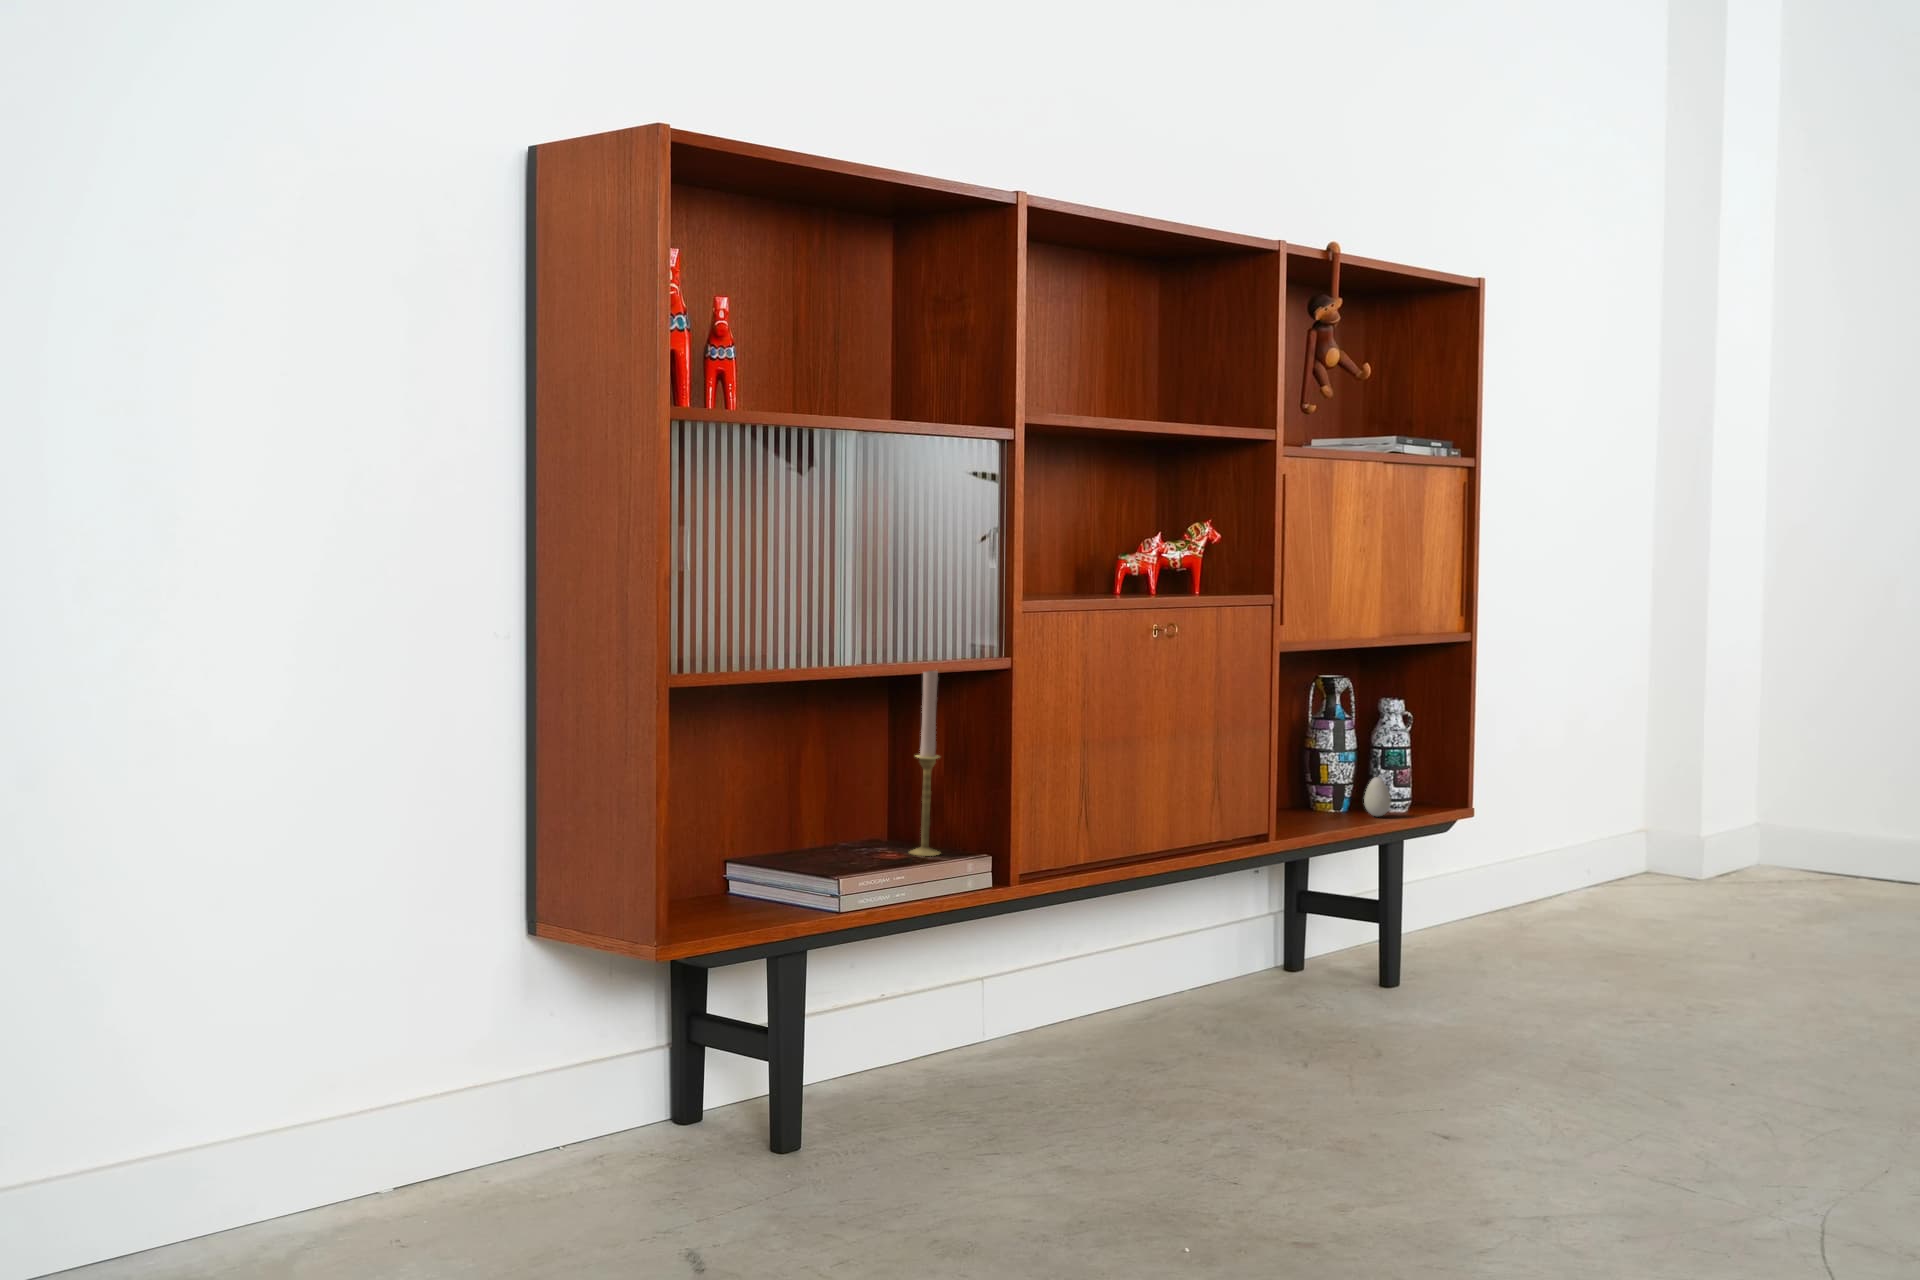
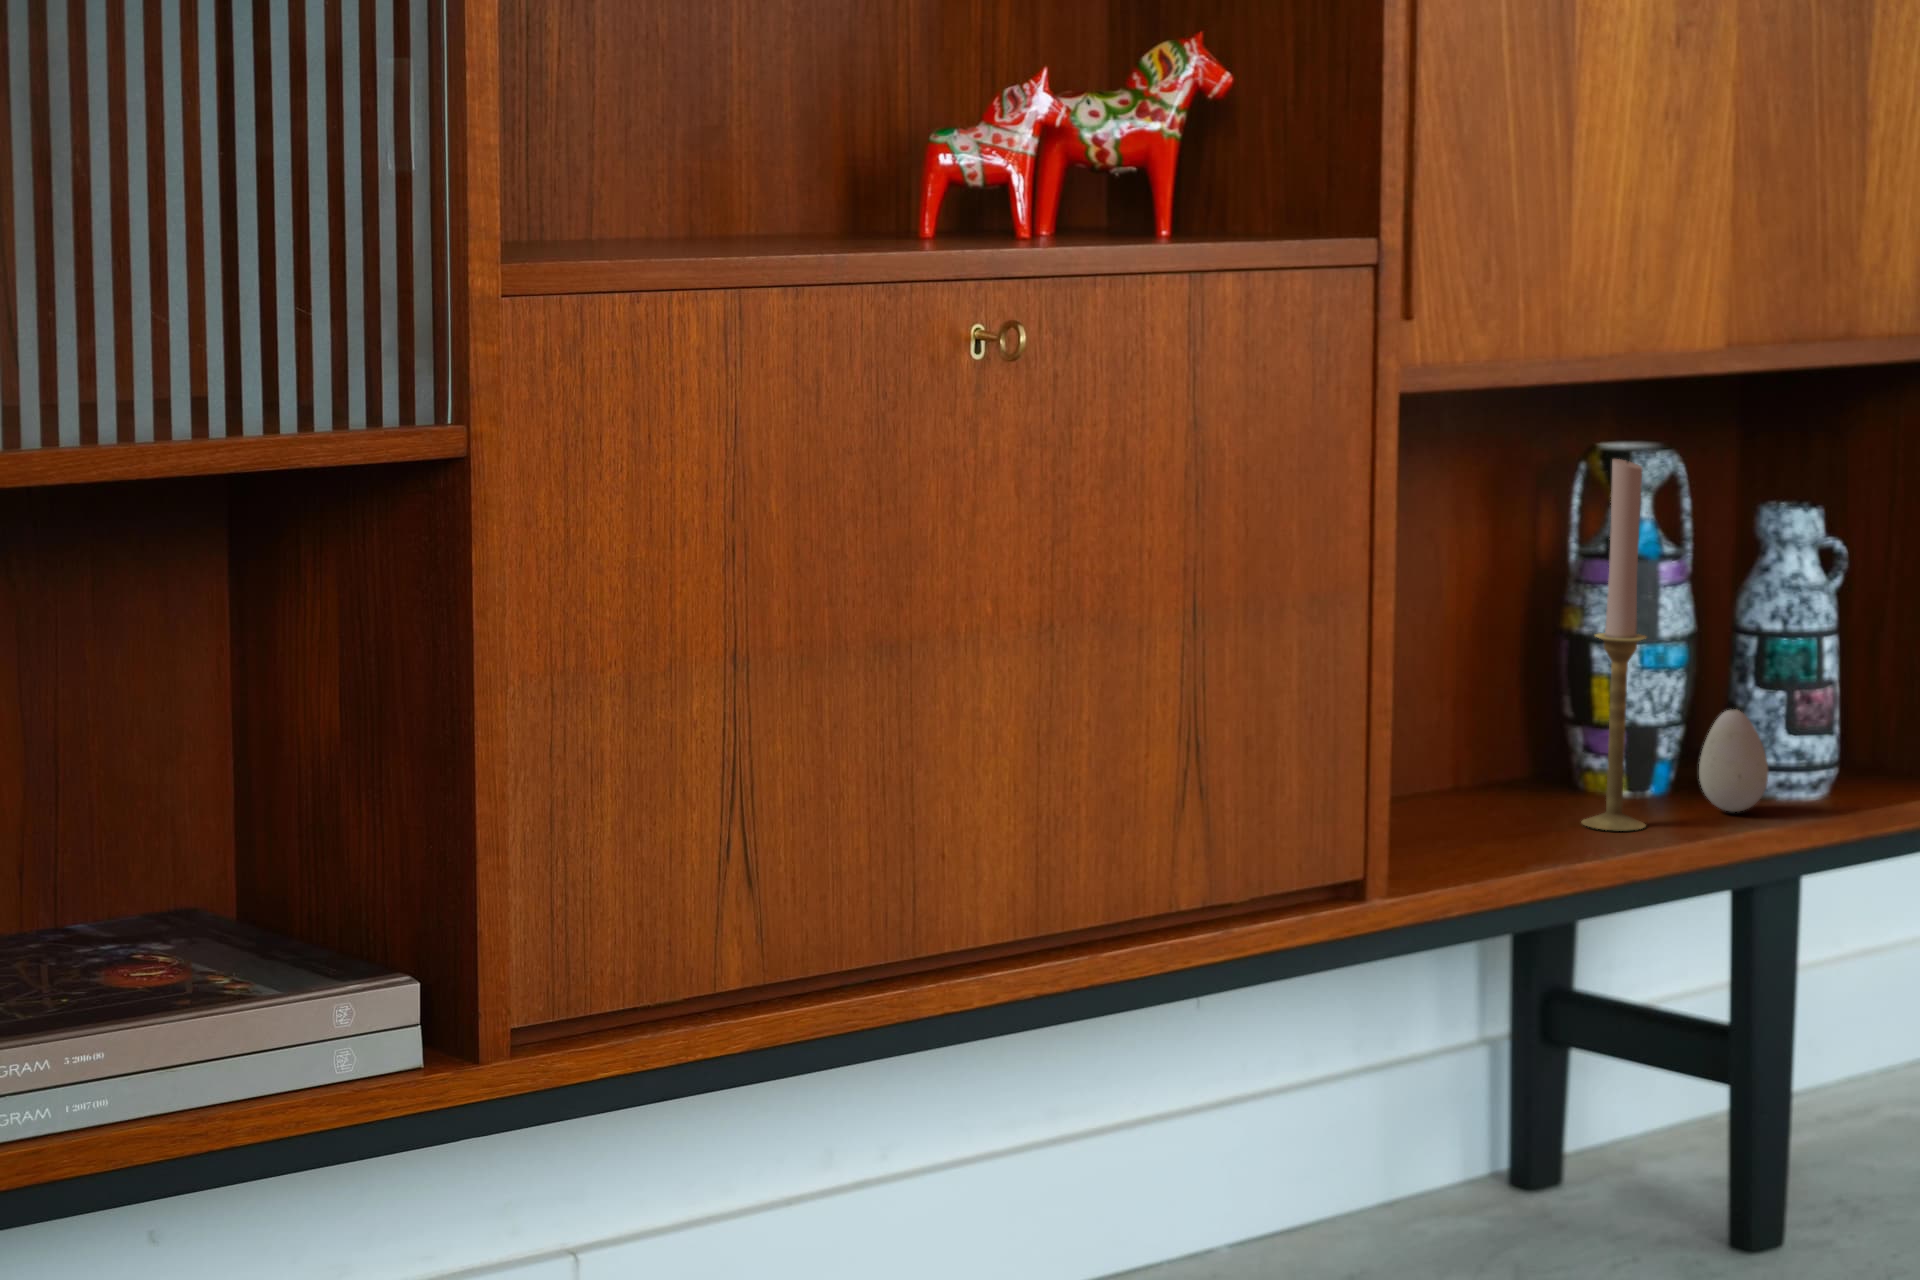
candlestick: present [910,671,940,856] -> present [1582,459,1646,830]

